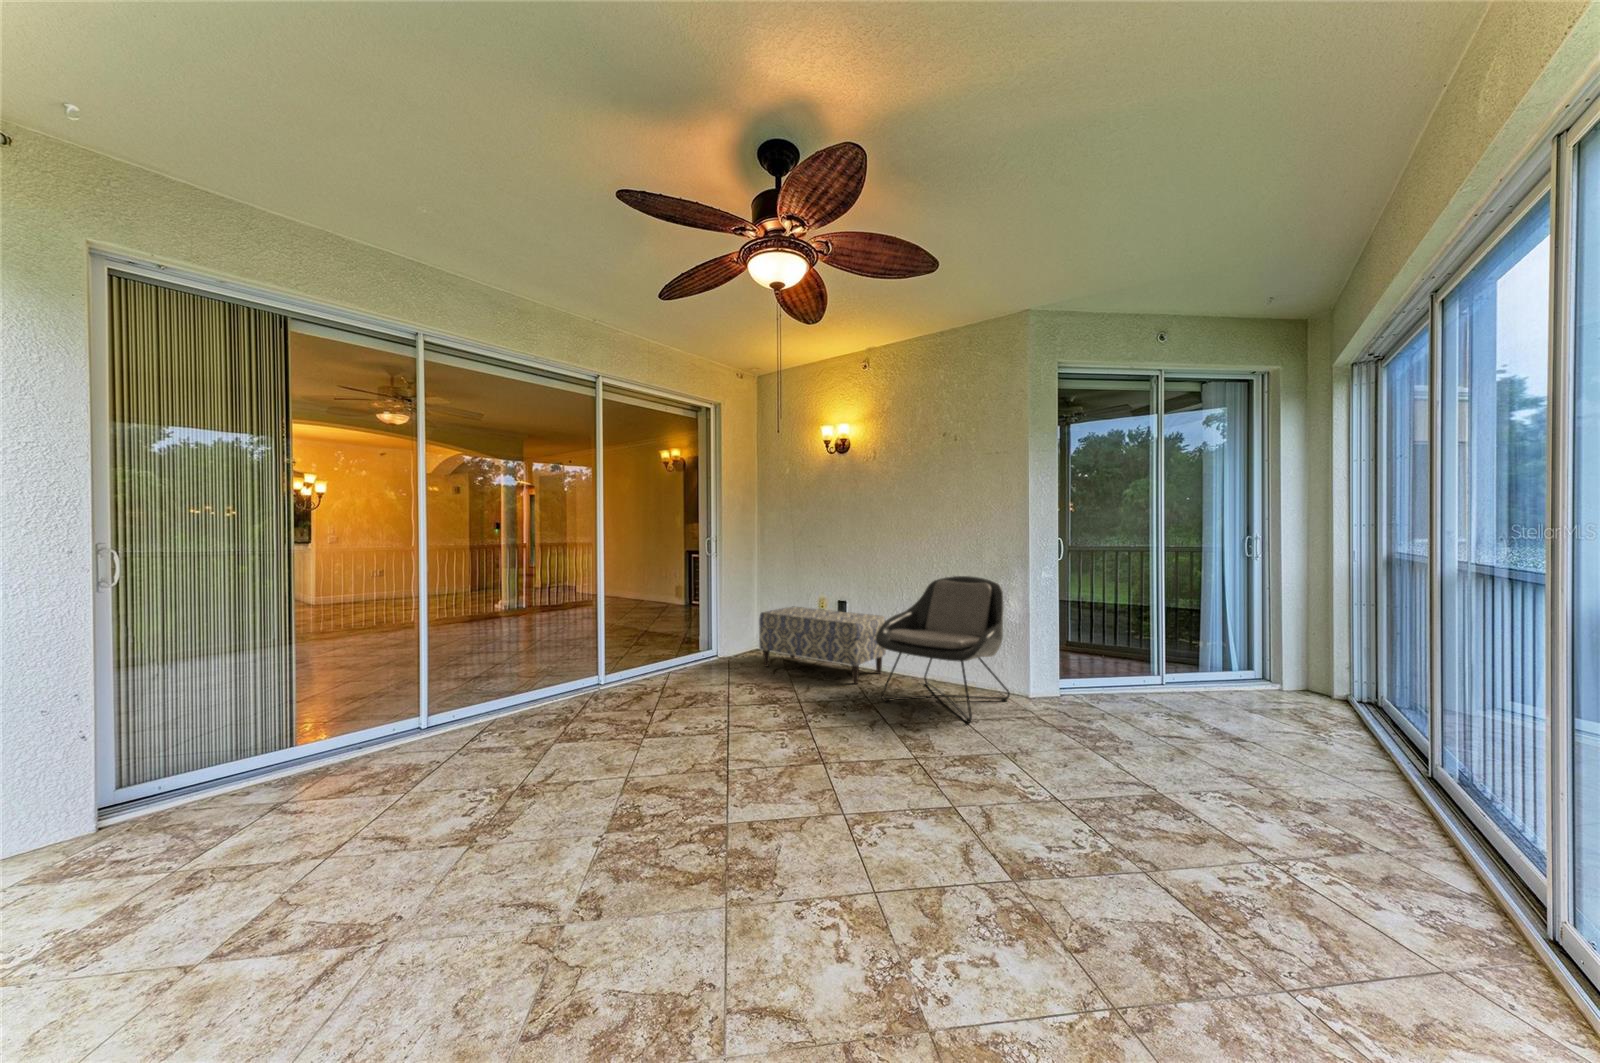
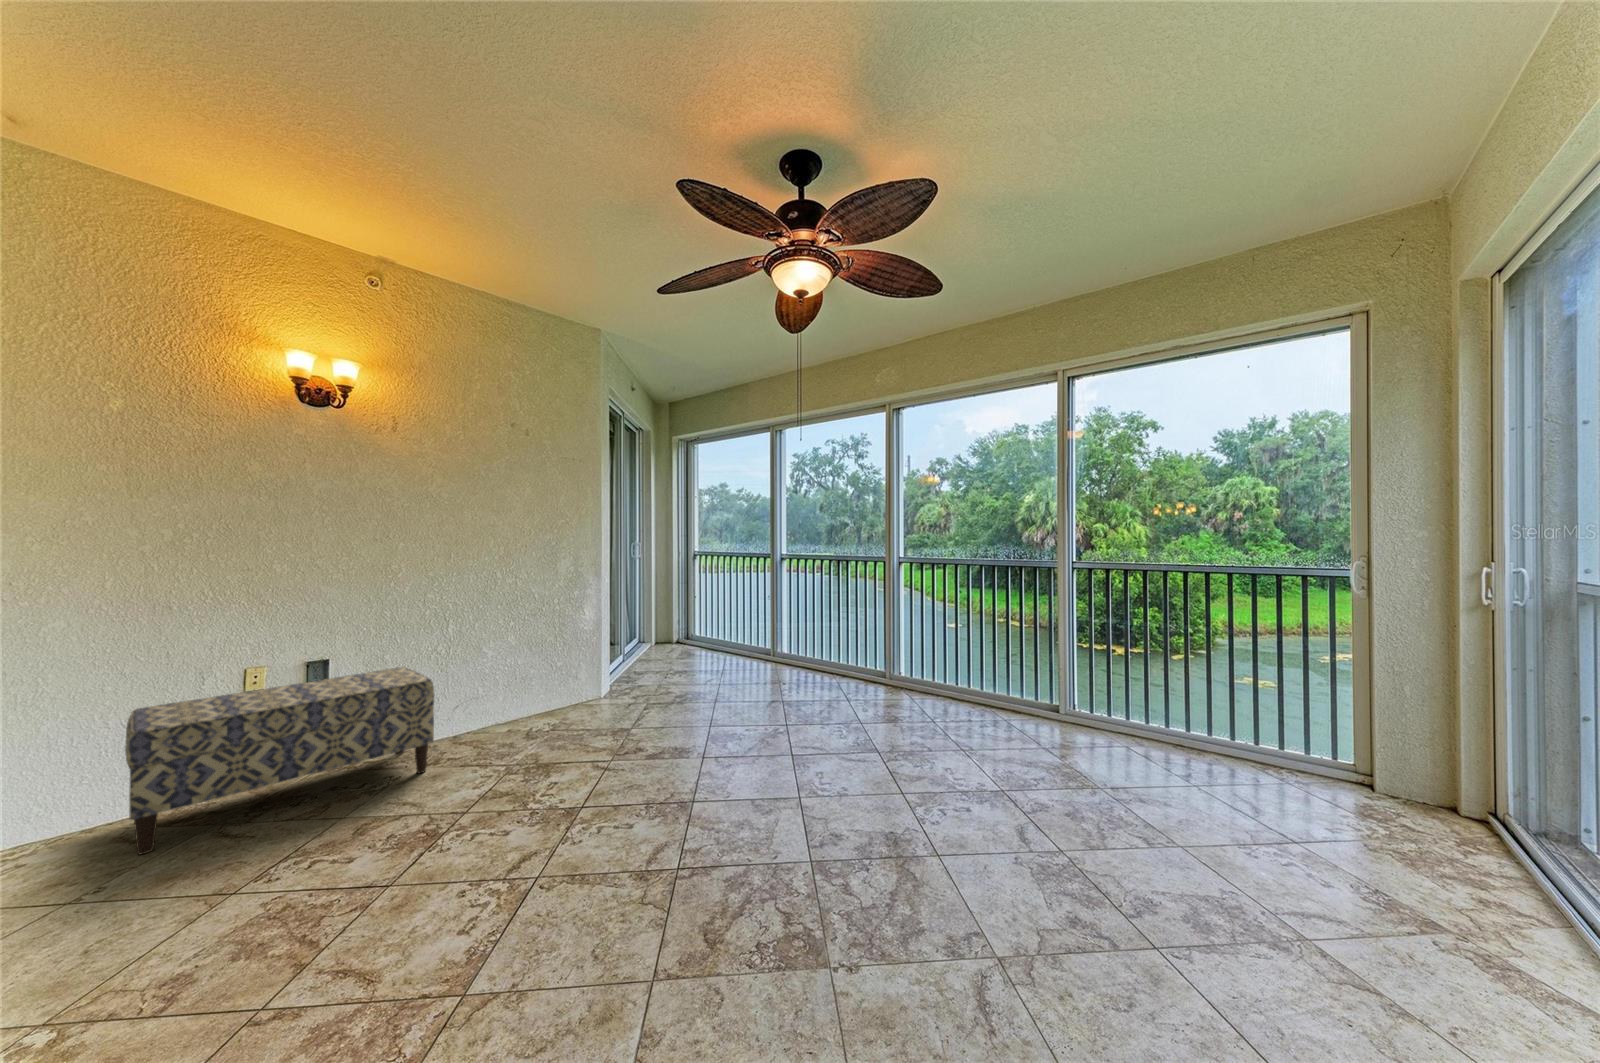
lounge chair: present [875,576,1010,722] -> none [485,592,639,760]

